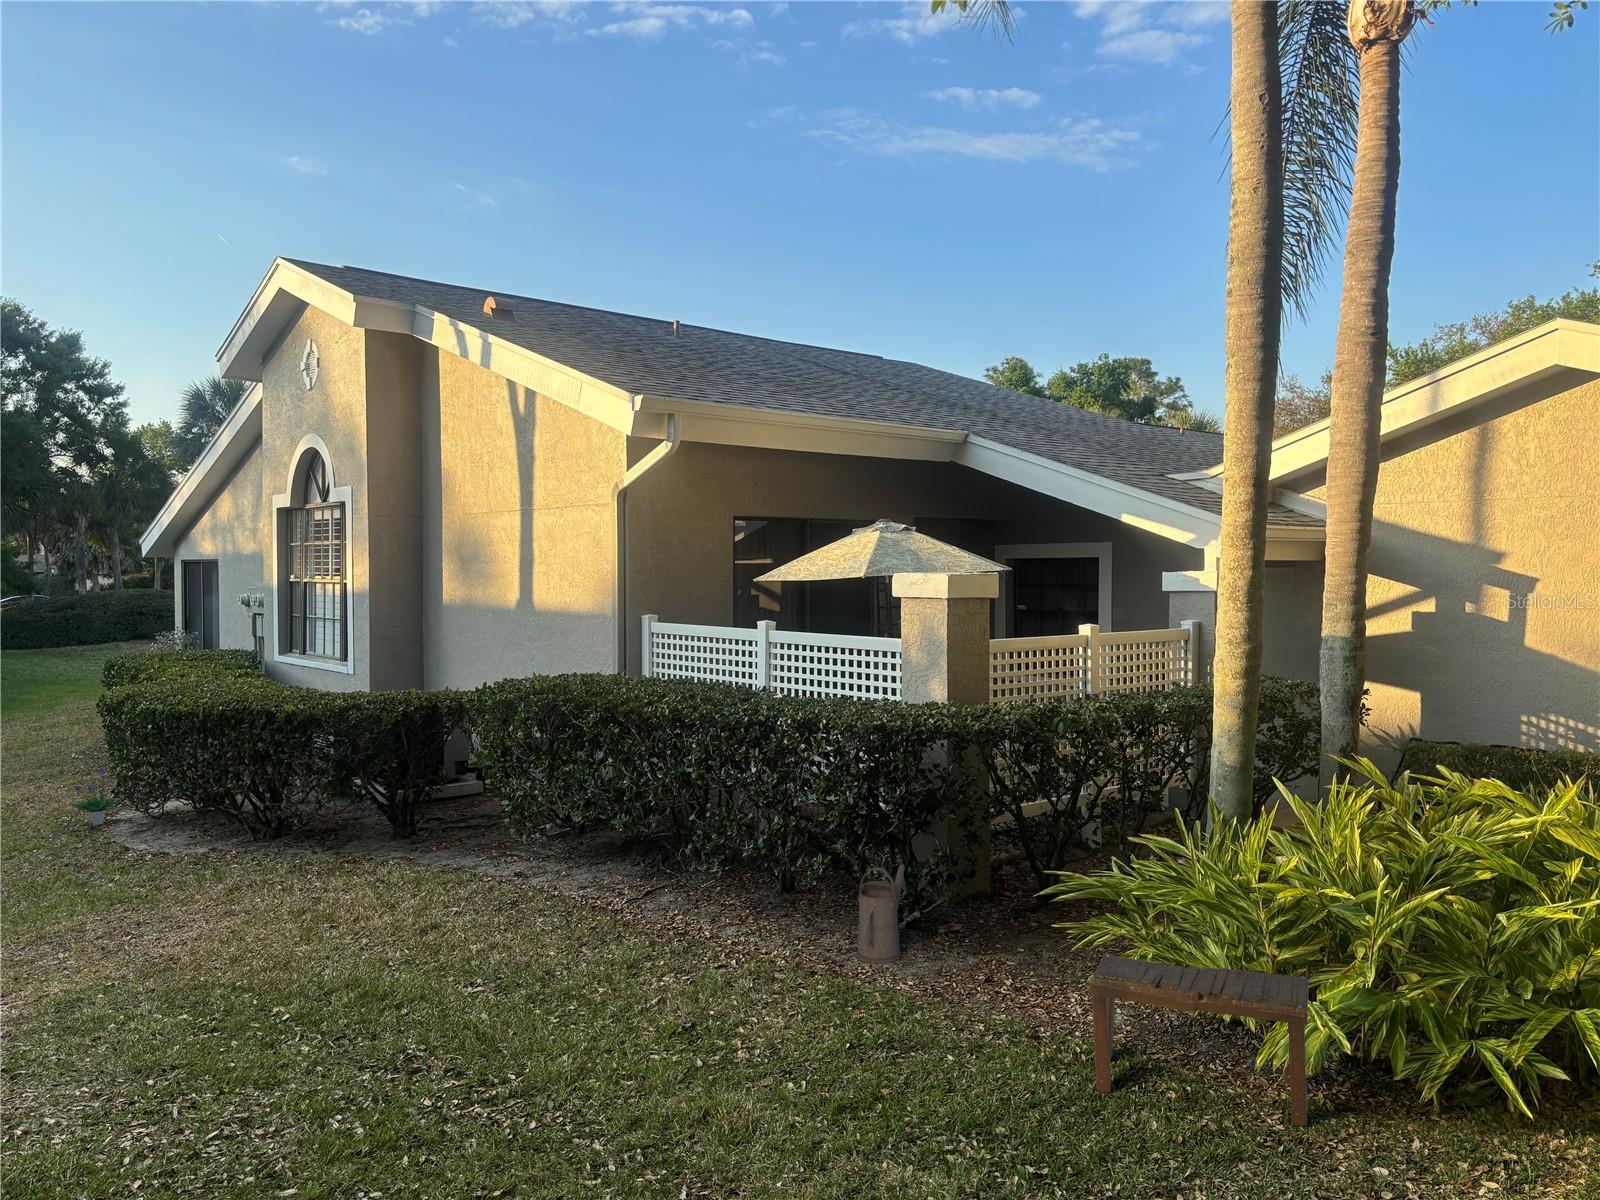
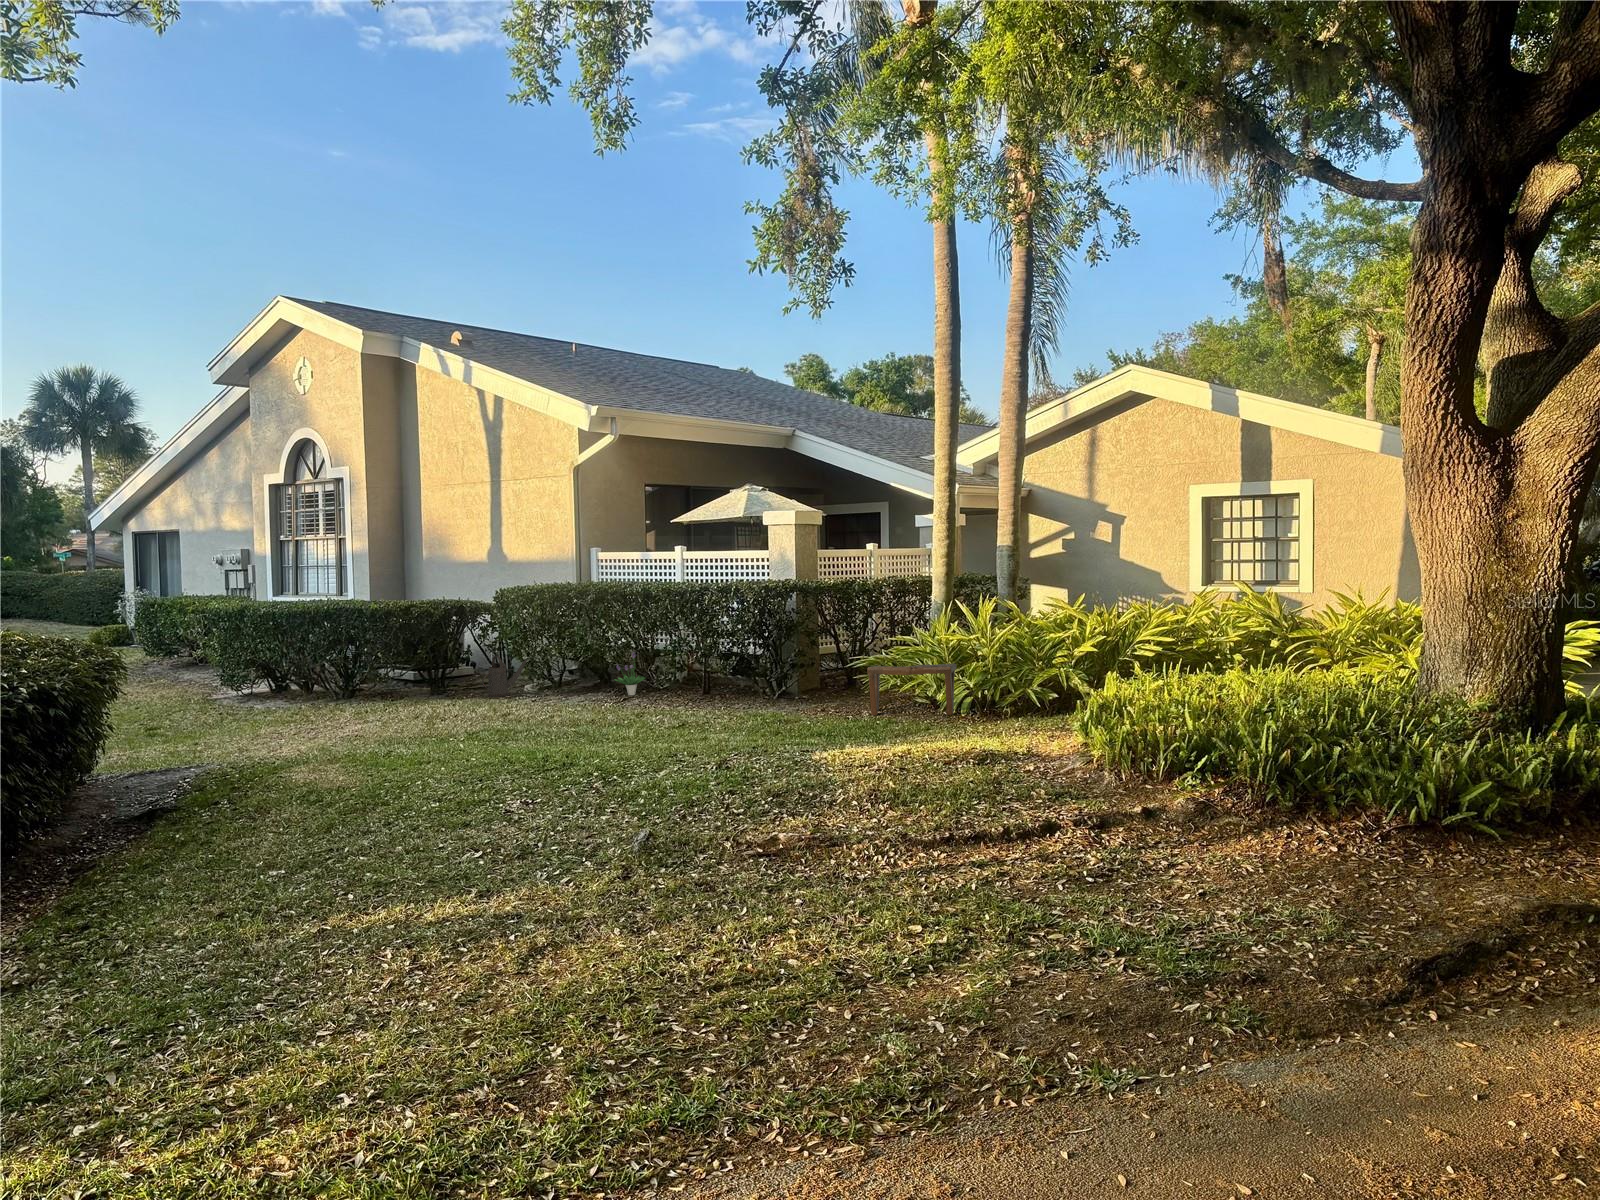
potted plant: present [72,767,121,825] -> present [615,652,645,695]
watering can: present [856,864,905,963] -> present [482,656,527,697]

